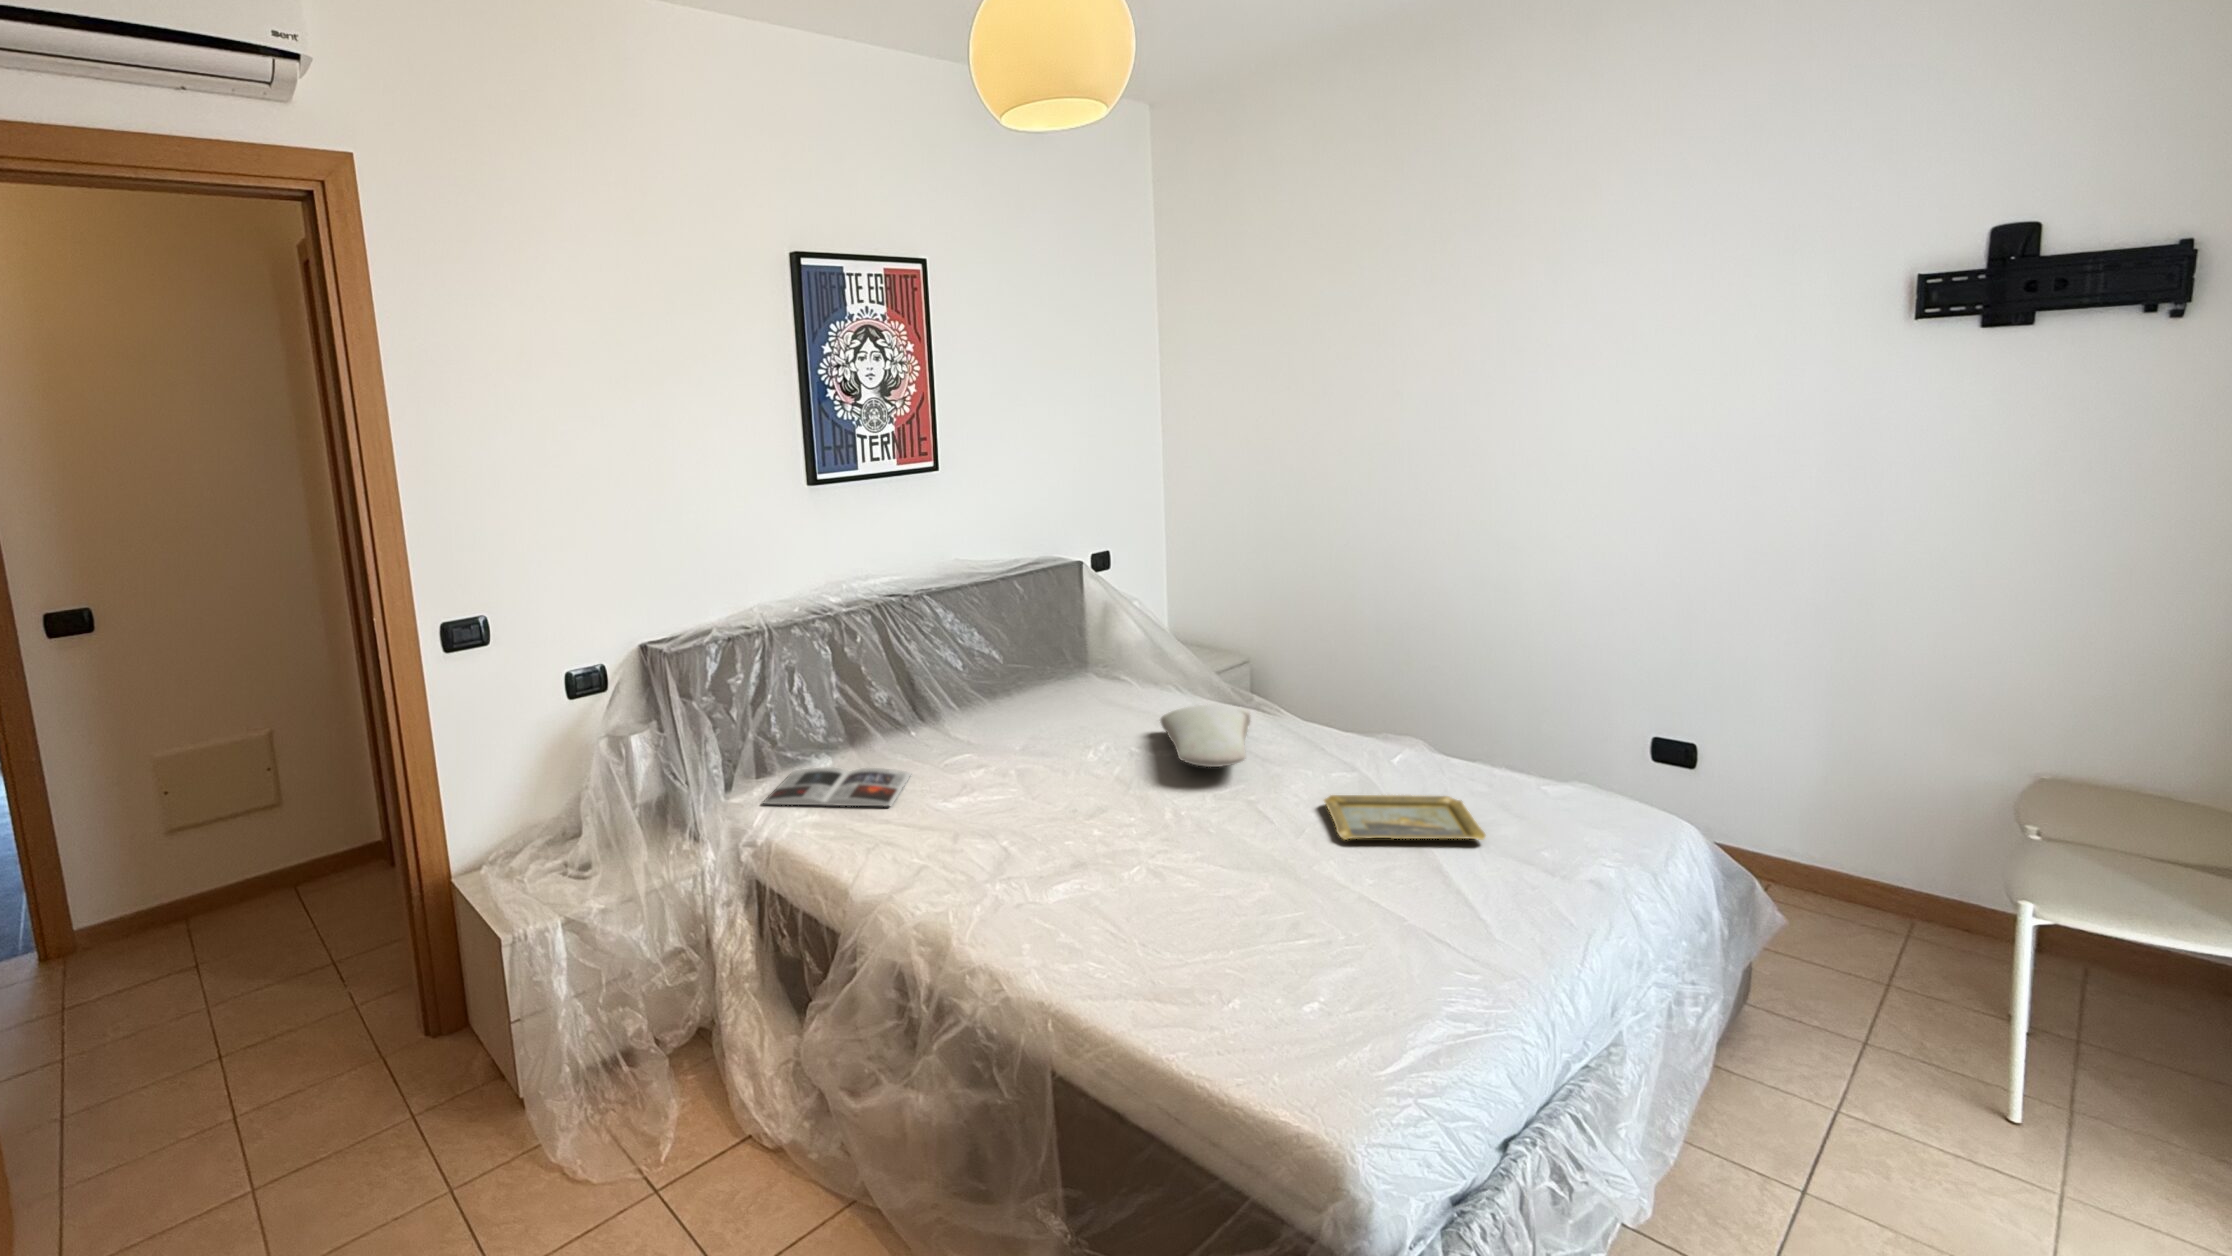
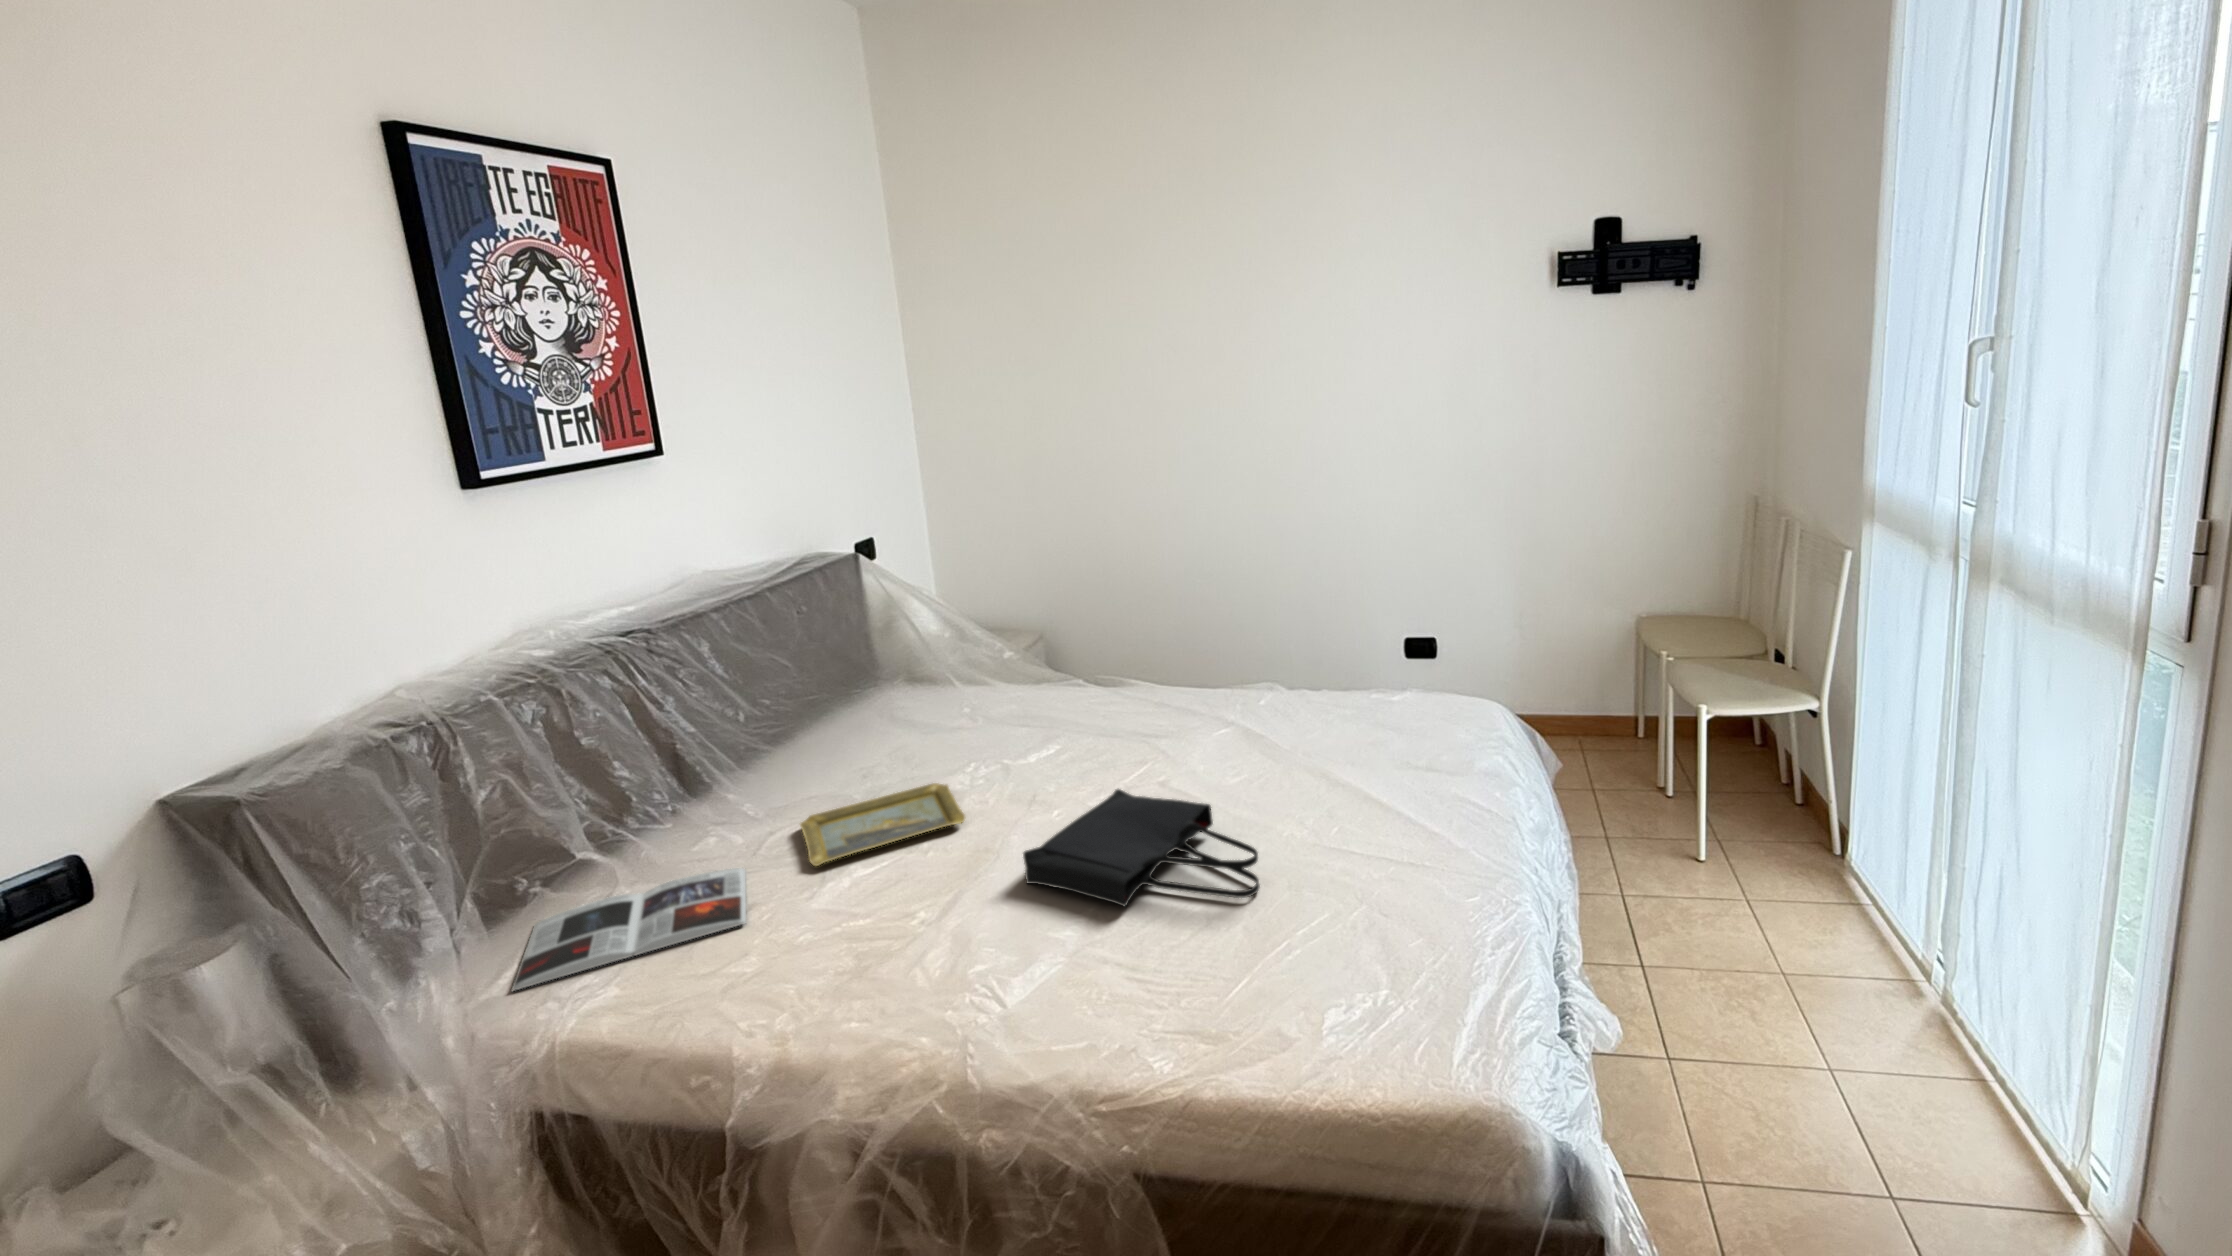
pillow: present [1160,705,1250,767] -> none [1034,685,1161,758]
tote bag: none [1072,788,1246,902] -> present [1023,789,1260,906]
tray: present [1324,795,1486,840] -> present [800,783,966,866]

